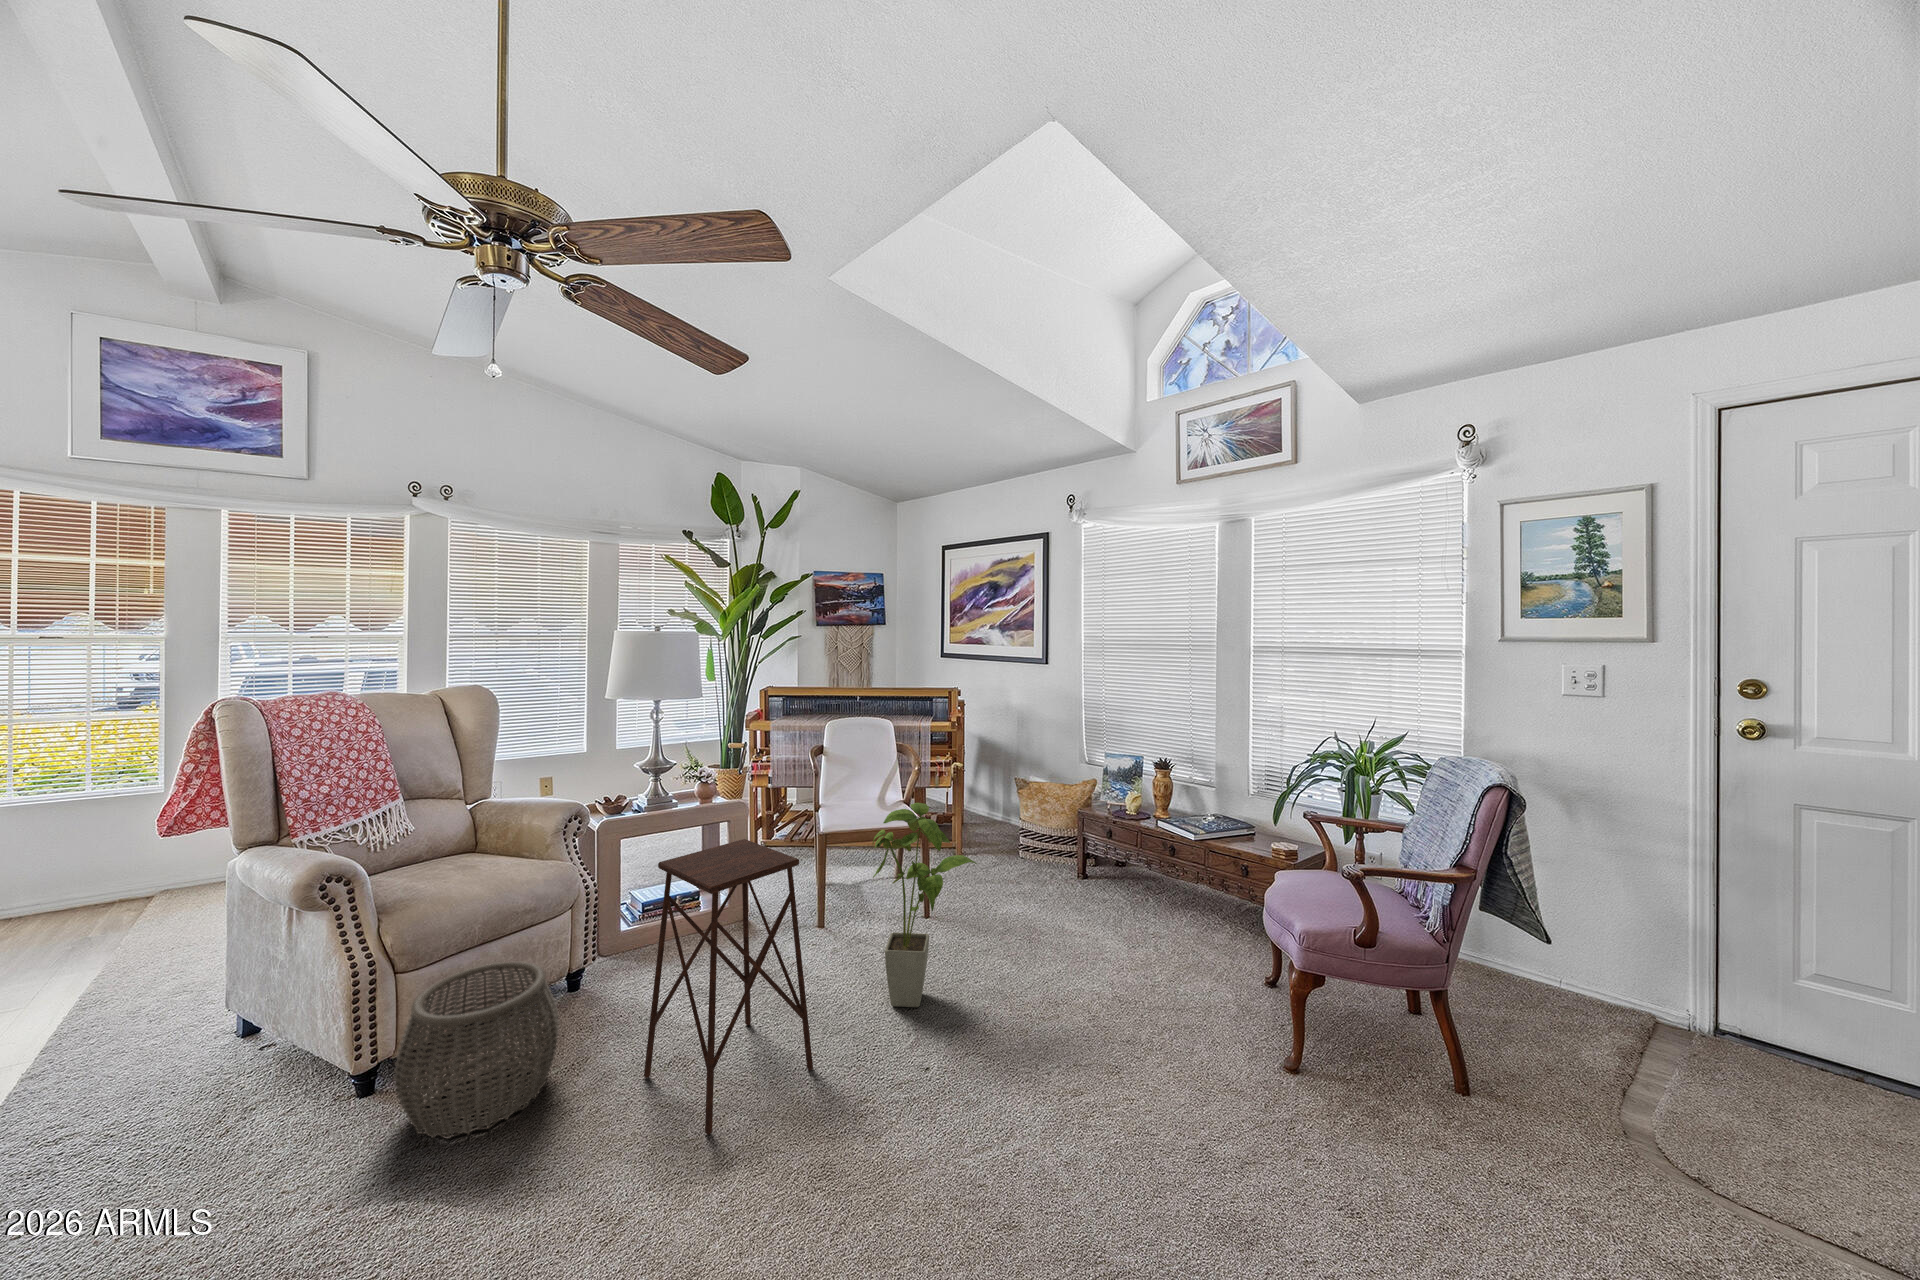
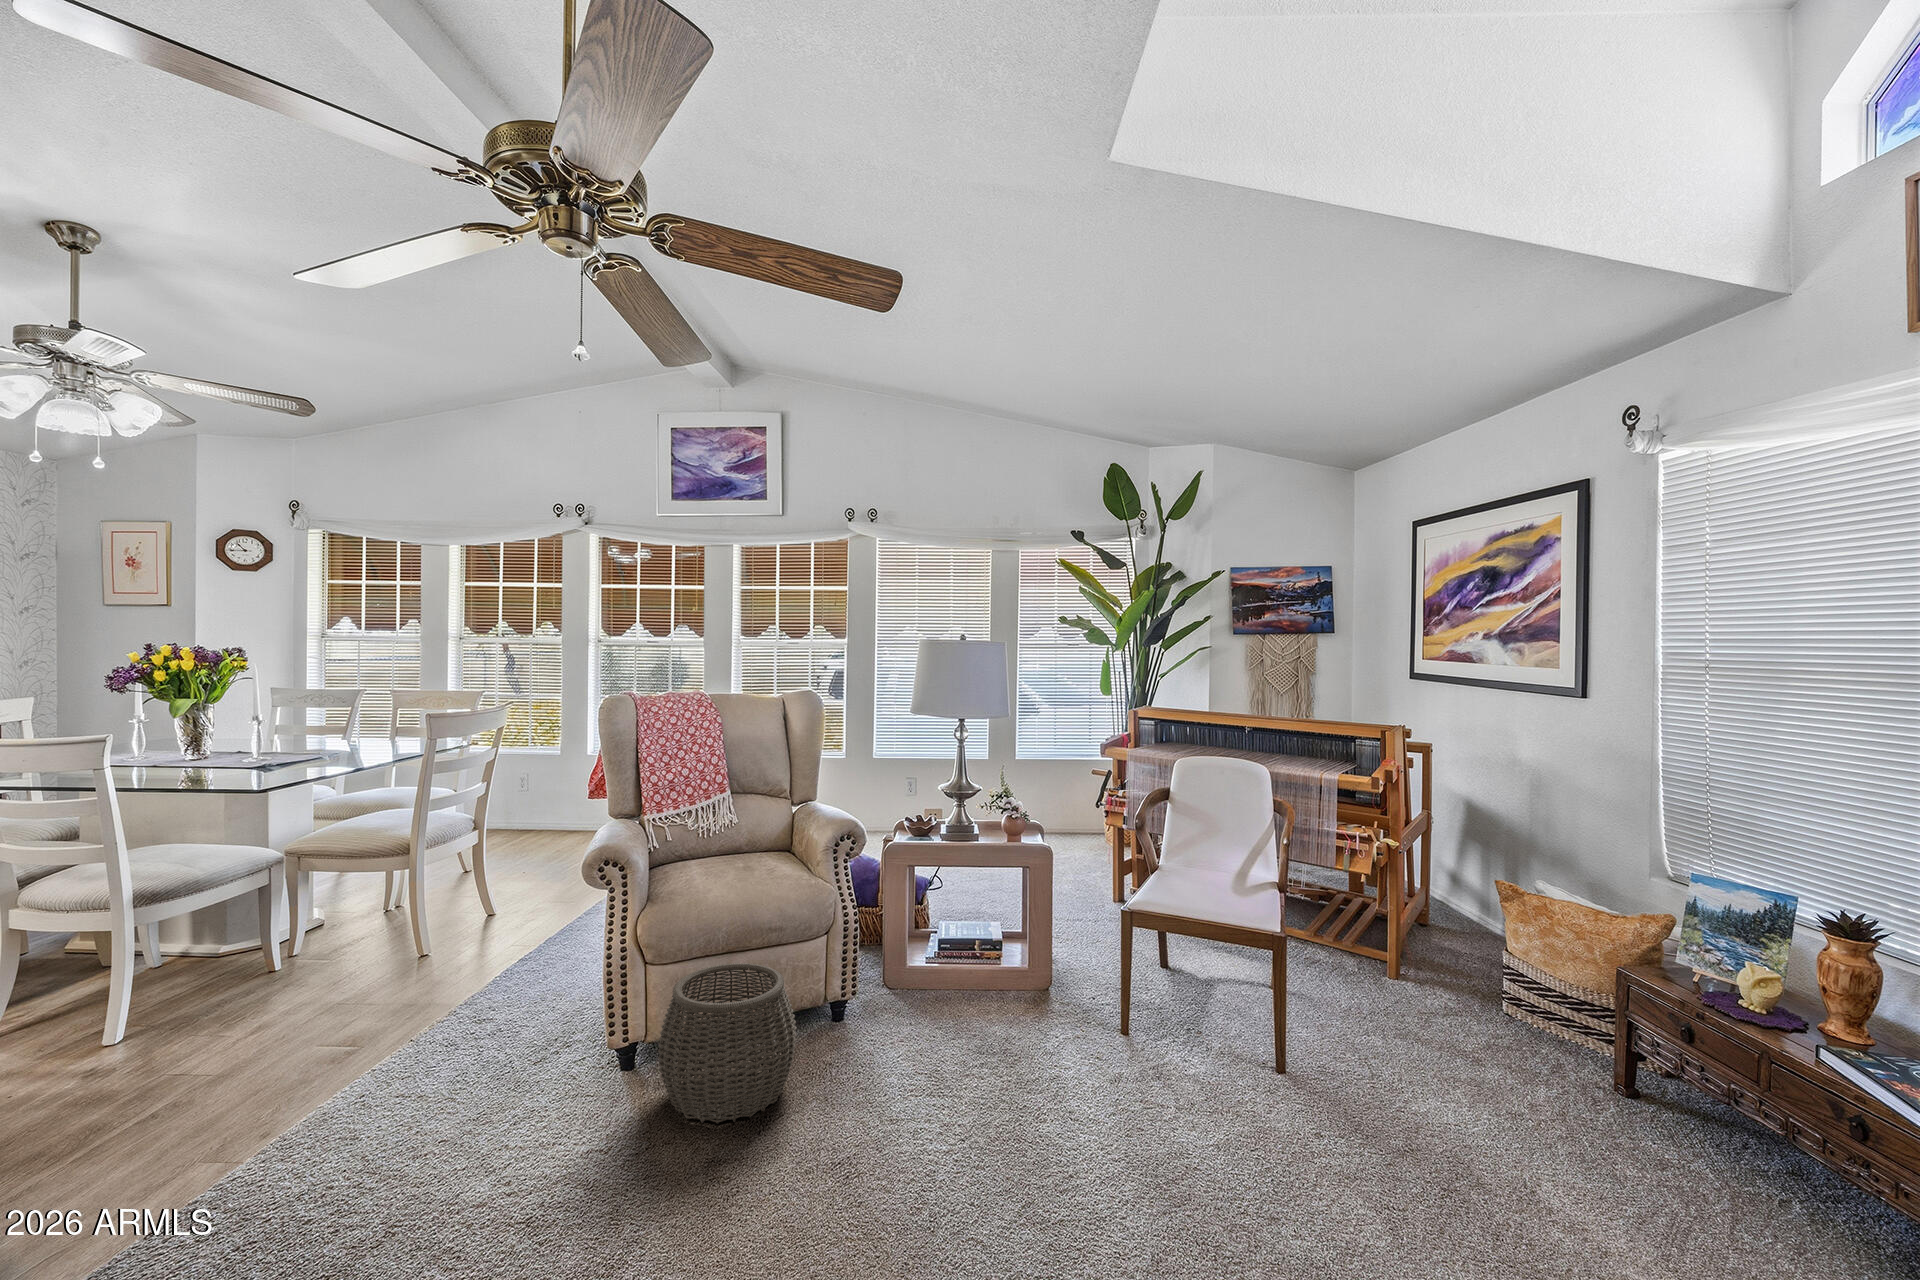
house plant: present [873,803,977,1007] -> none [1138,878,1302,1173]
side table: present [644,839,813,1135] -> none [857,884,1023,1217]

